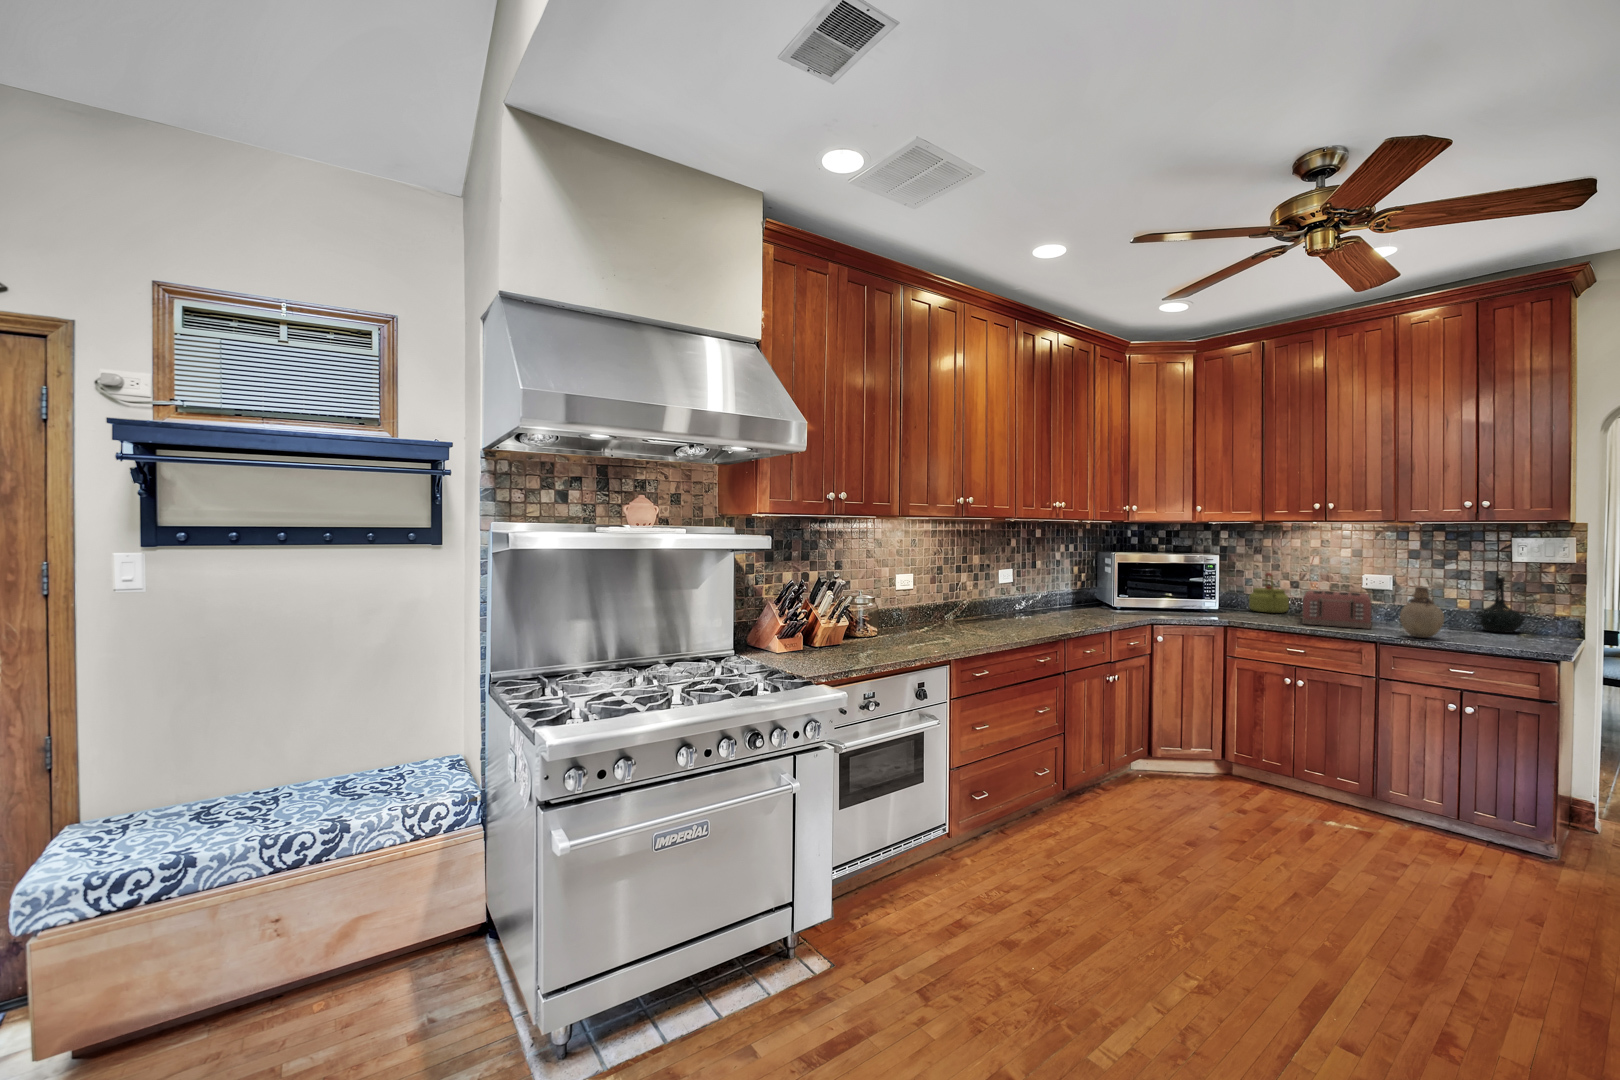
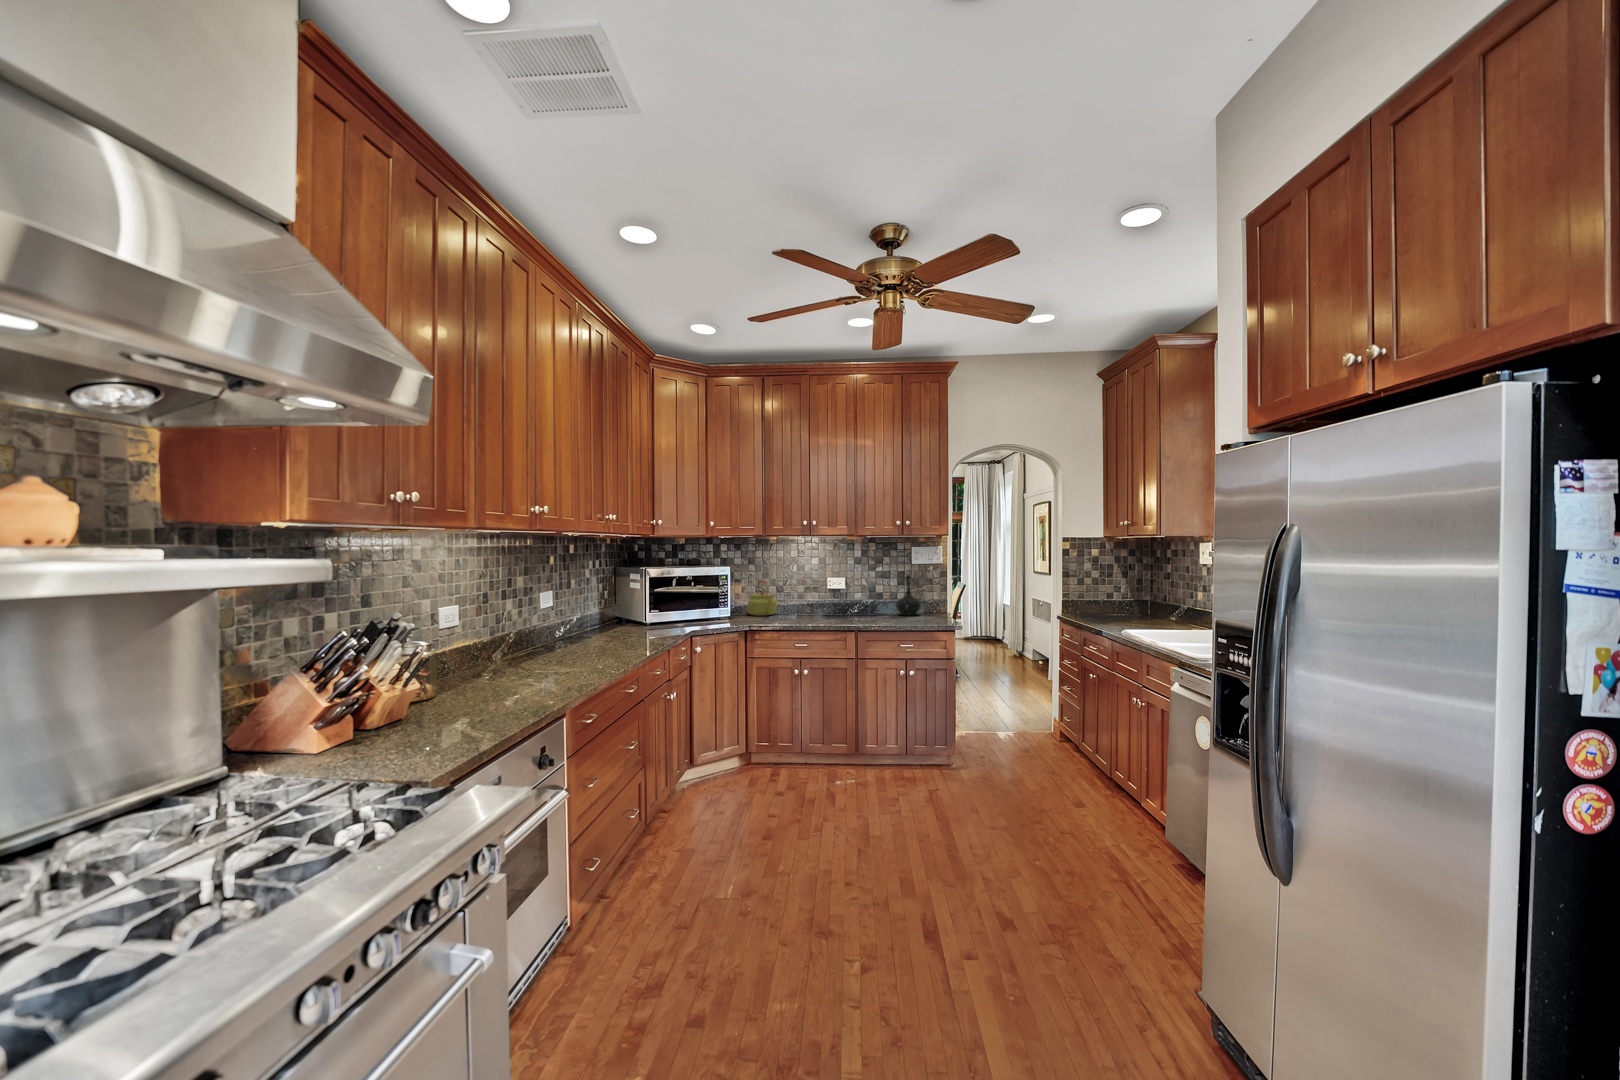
vase: present [1400,587,1445,638] -> none [869,586,894,625]
toaster: present [1302,590,1372,629] -> none [794,593,846,623]

